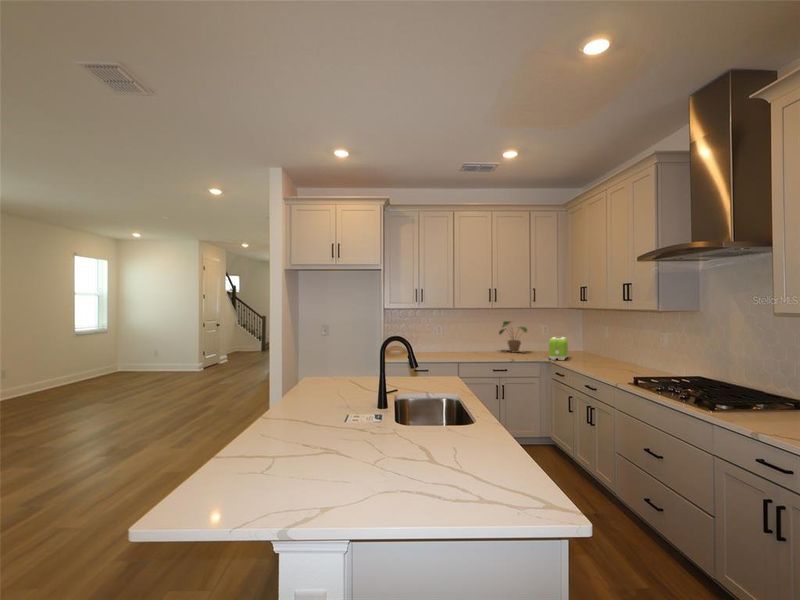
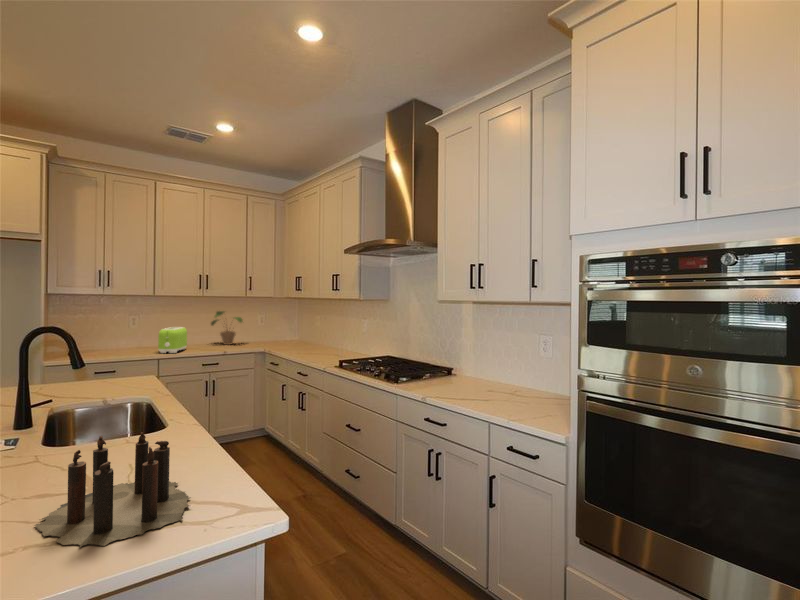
toaster: present [549,337,568,360] -> present [158,327,187,353]
candle: none [402,421,527,502] -> present [35,432,190,548]

